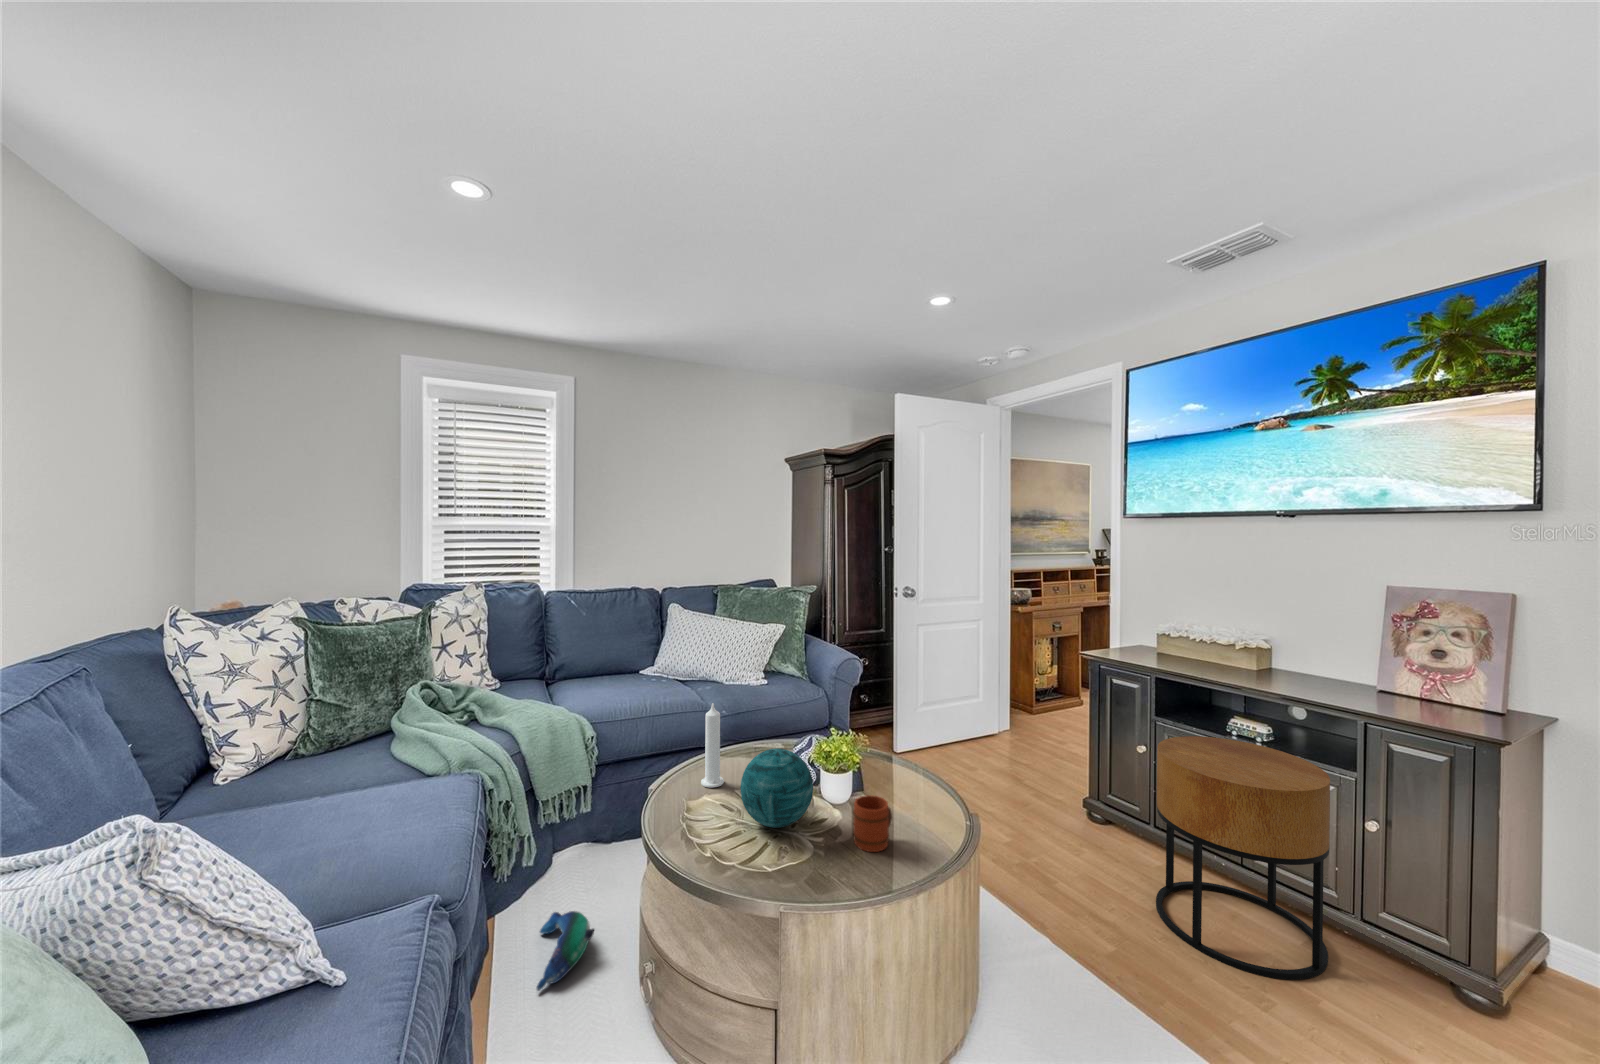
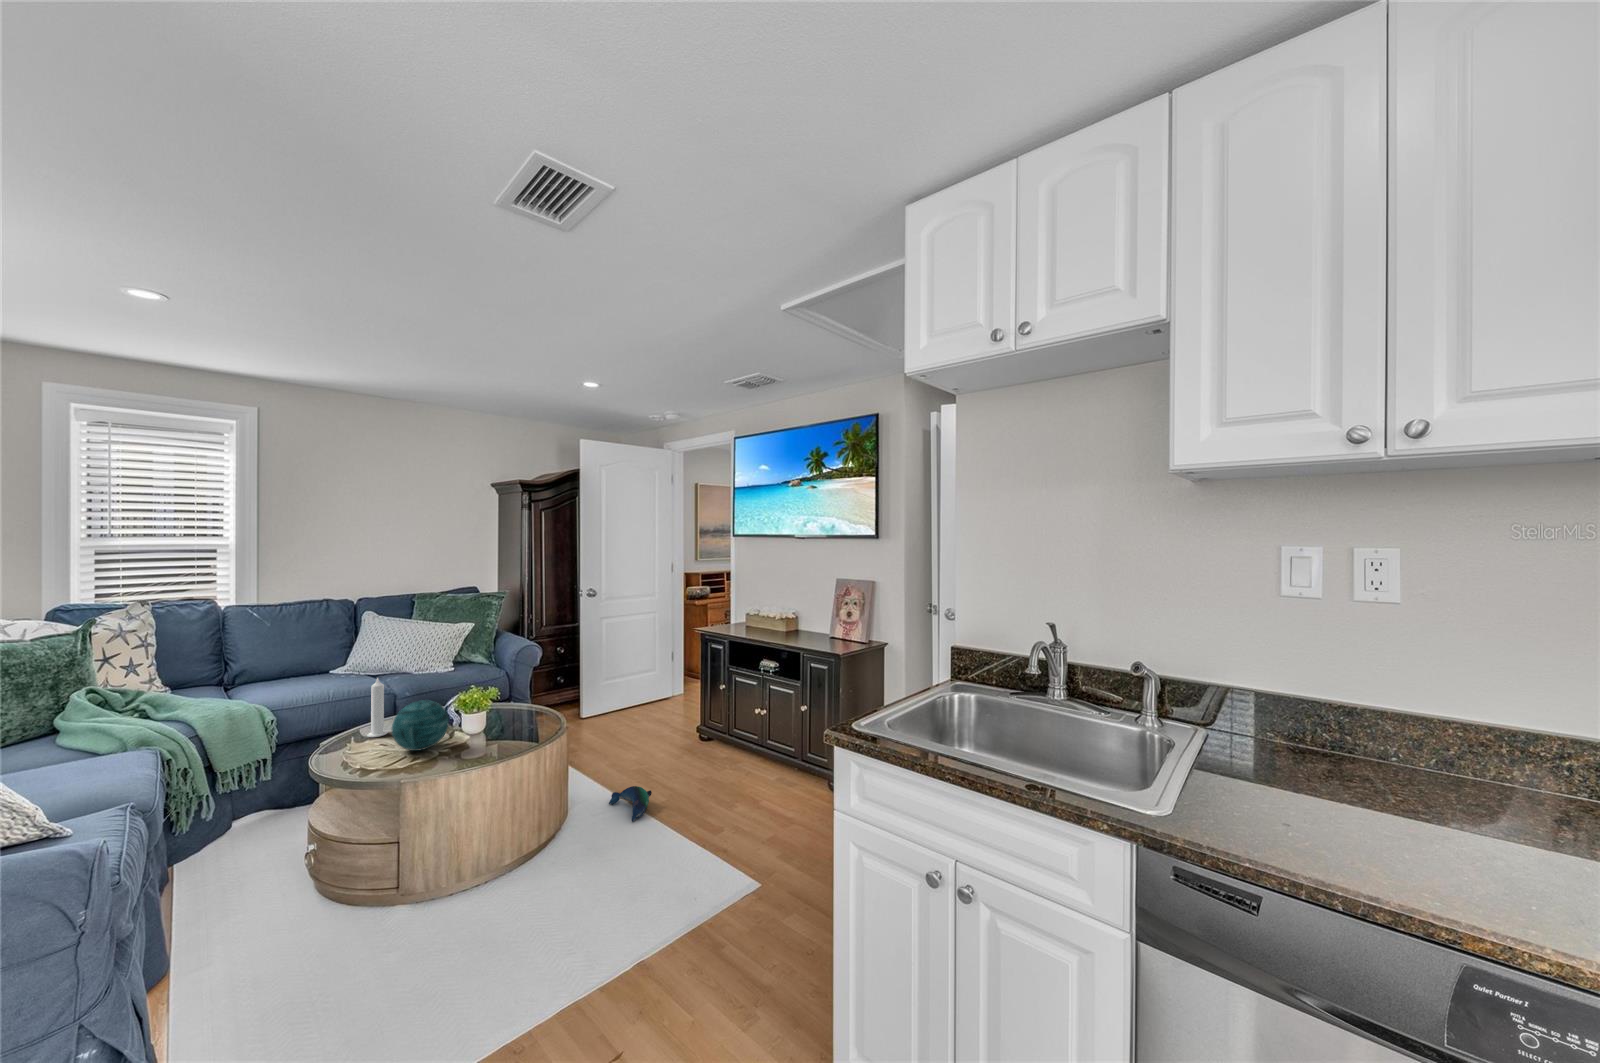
side table: present [1156,736,1330,980] -> none [707,673,788,800]
mug: present [853,795,892,852] -> none [474,722,504,755]
plush toy: present [537,911,594,991] -> present [609,786,652,822]

